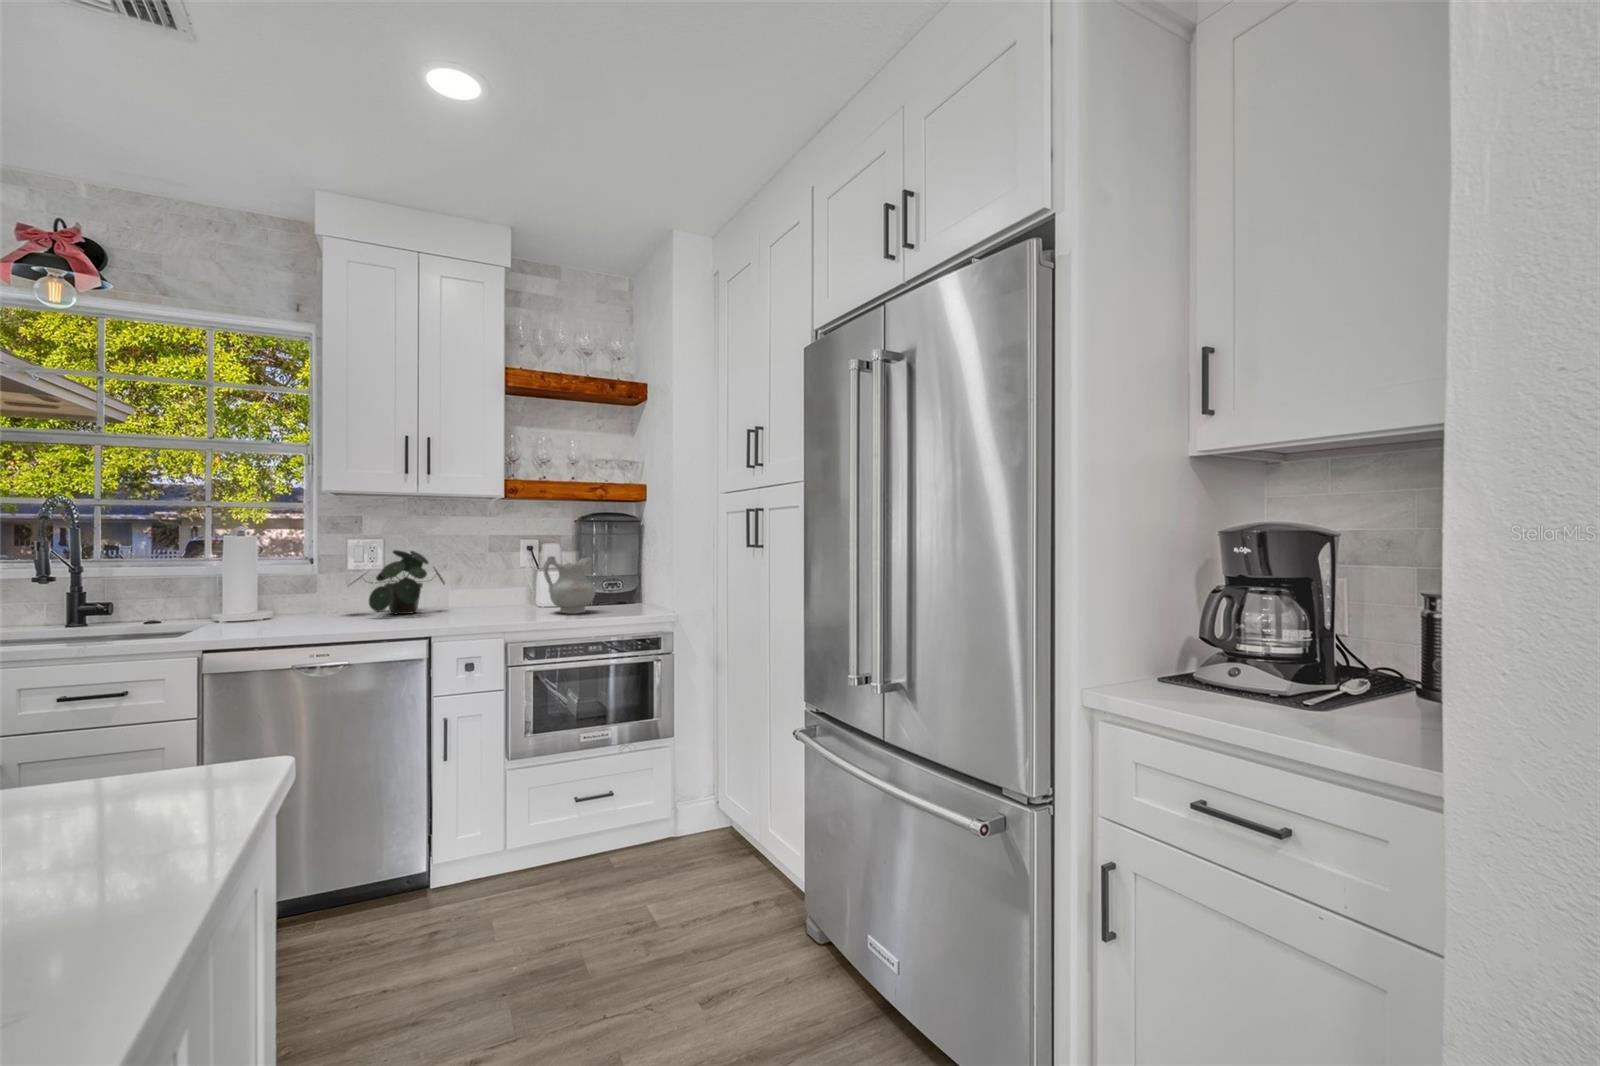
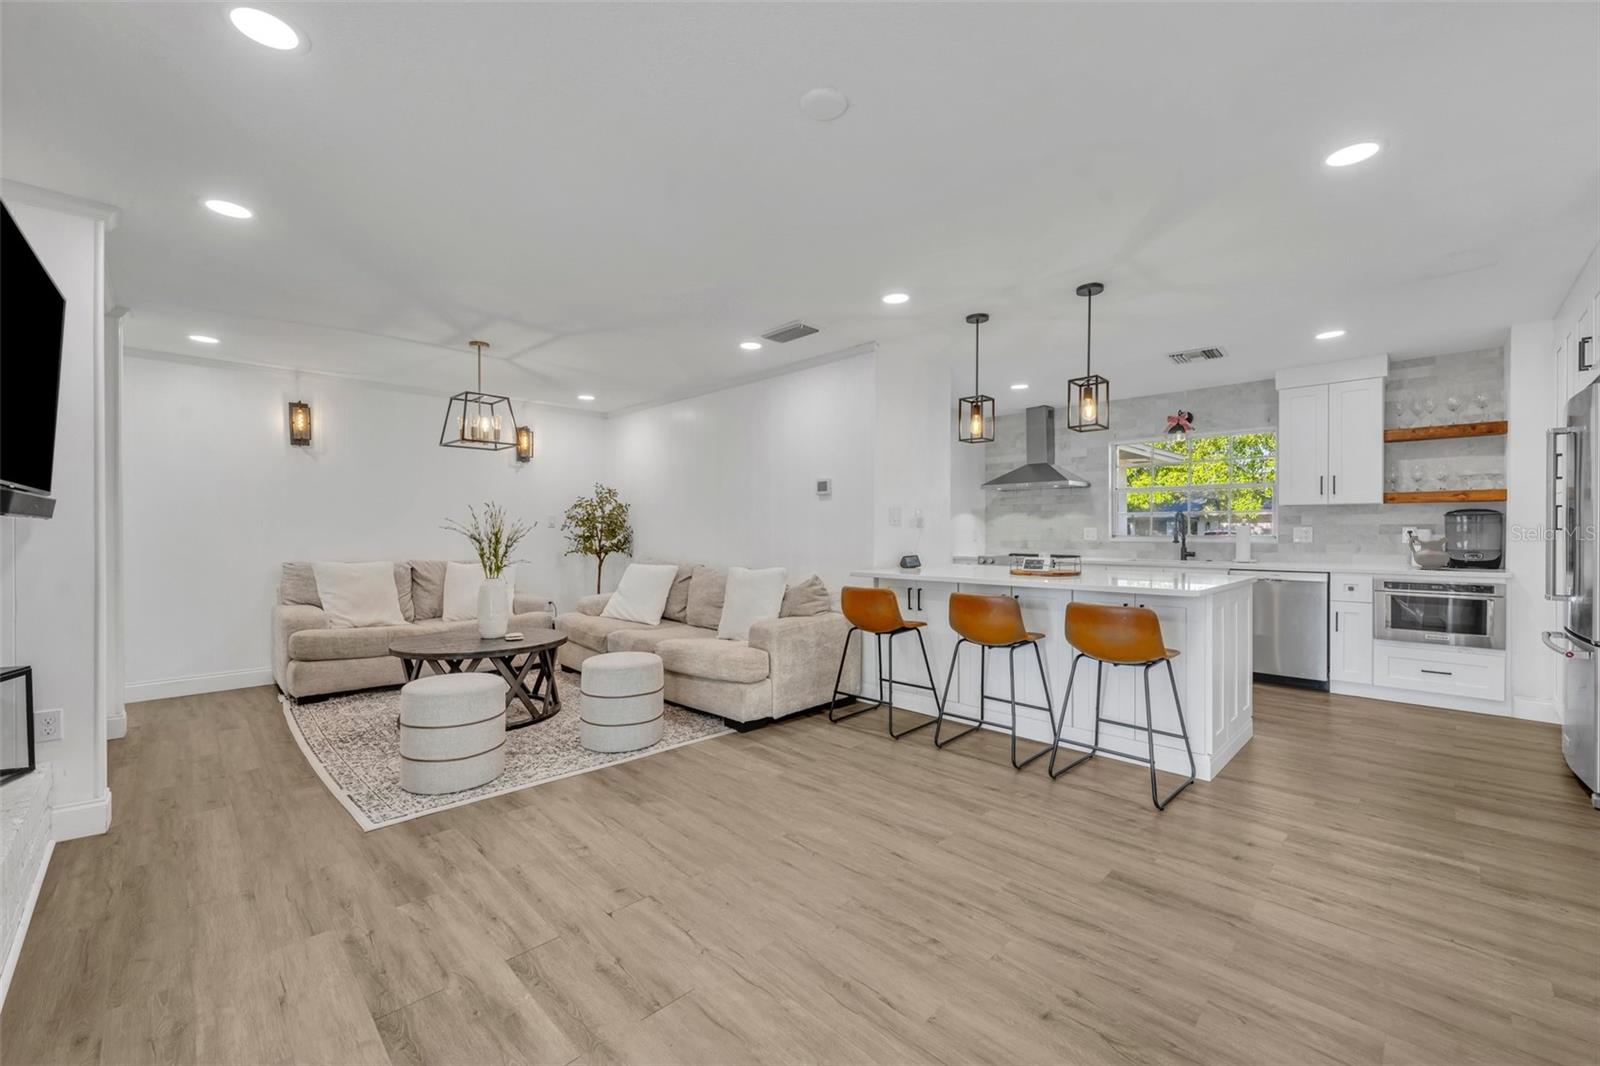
potted plant: present [356,550,445,614] -> none [1293,532,1349,564]

